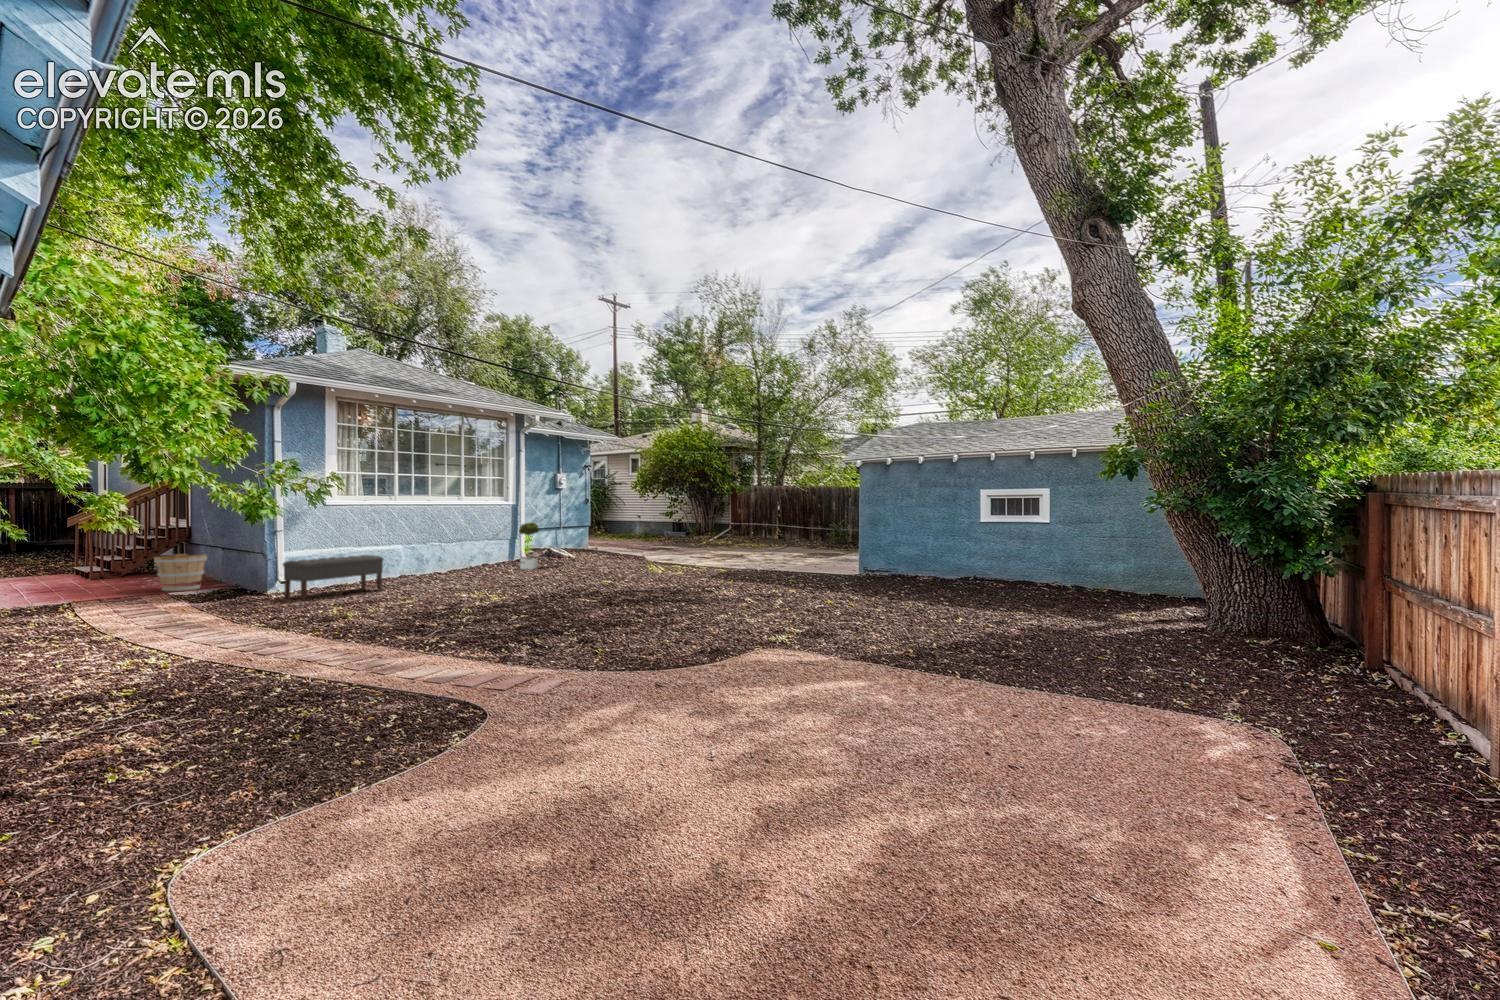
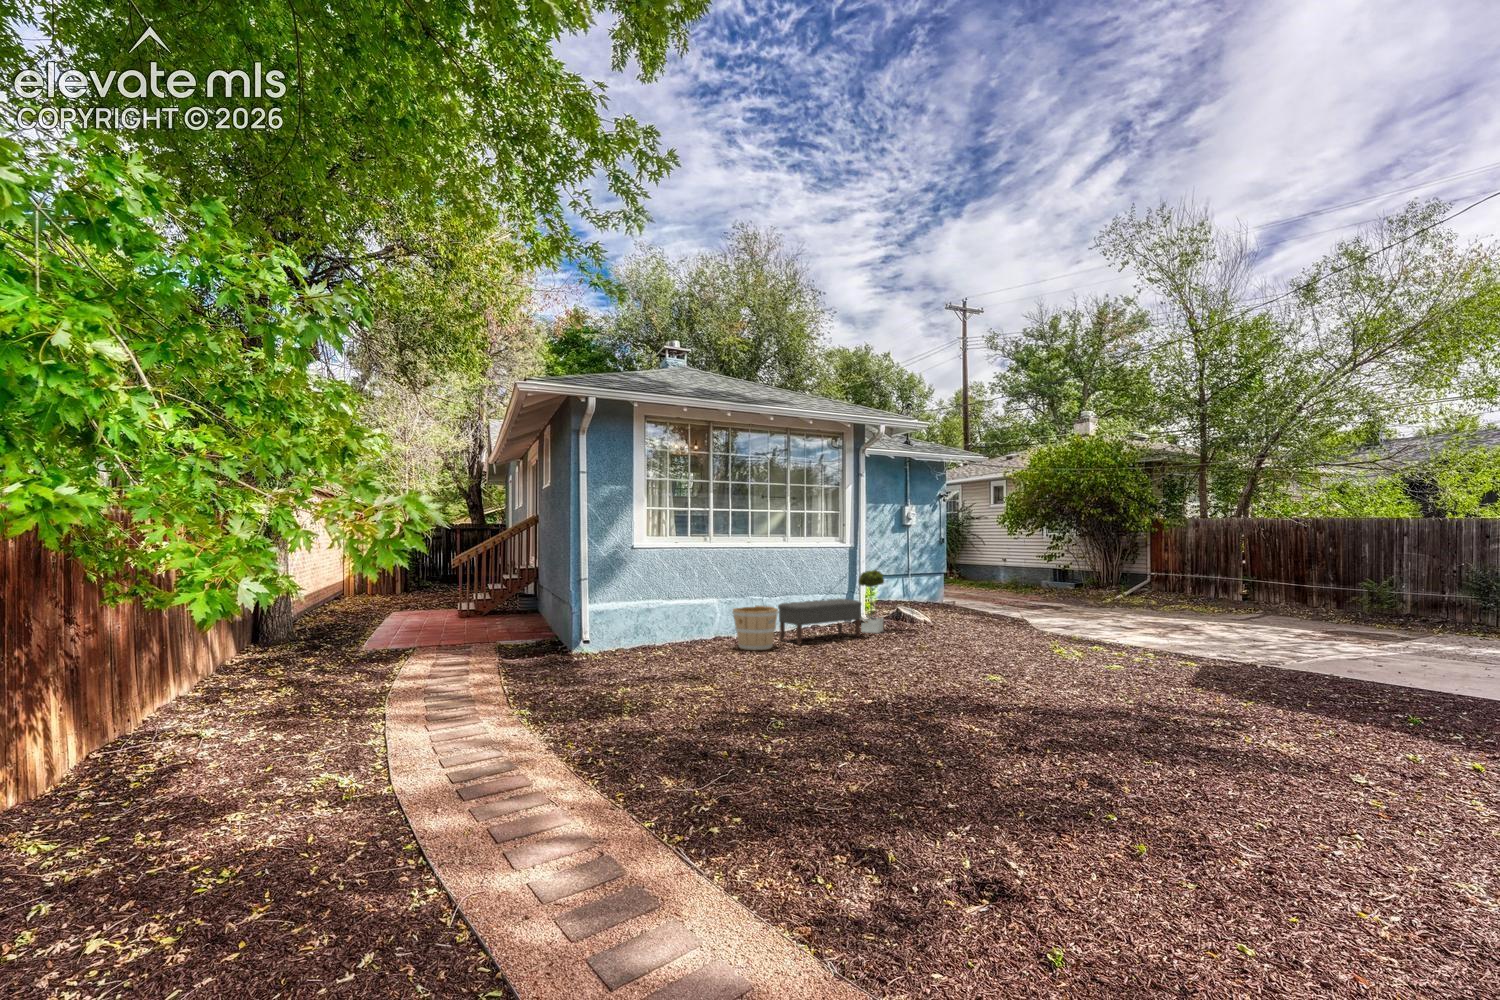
wooden bucket: present [154,554,207,591] -> present [732,606,779,650]
bench: present [283,555,383,600] -> present [778,599,861,645]

